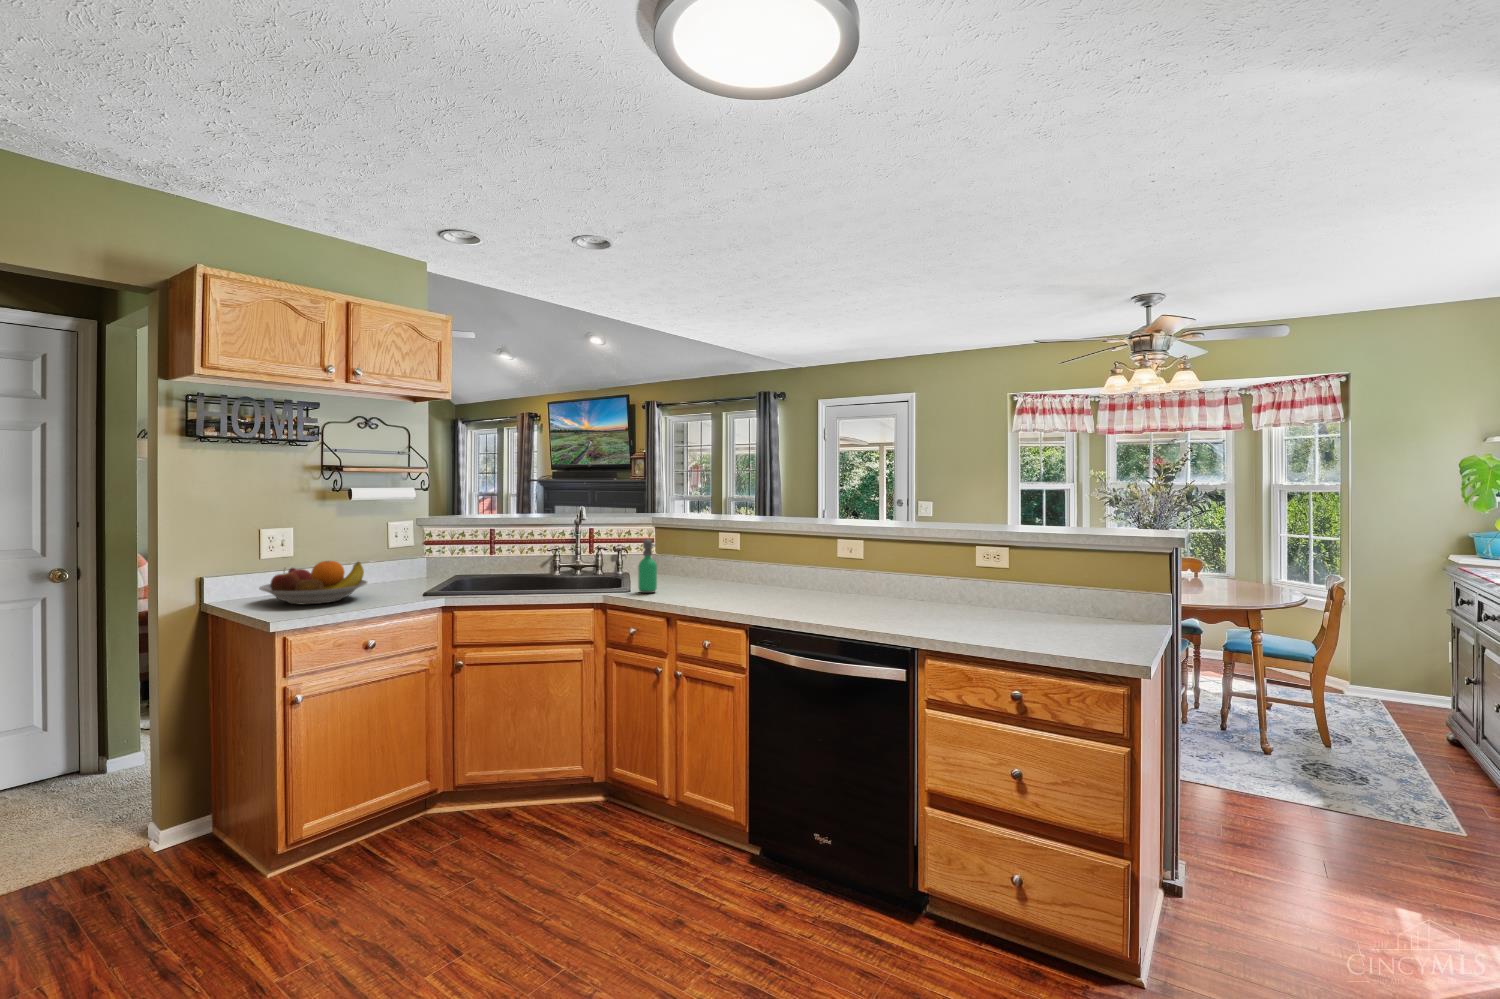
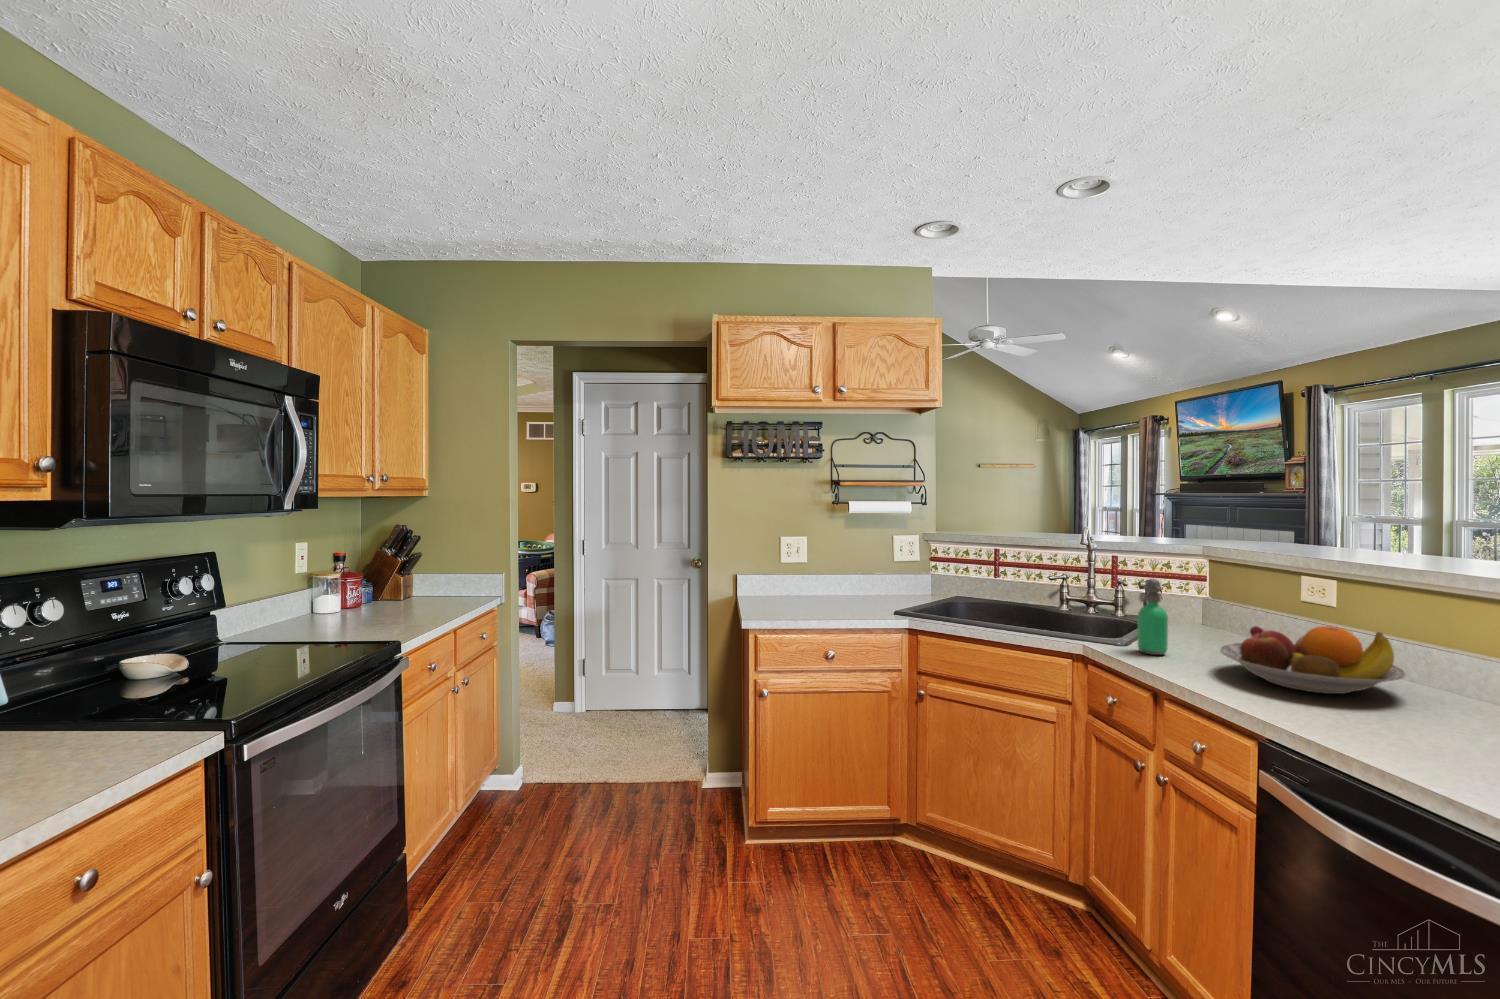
fruit bowl: present [259,561,367,604] -> present [1220,626,1406,694]

